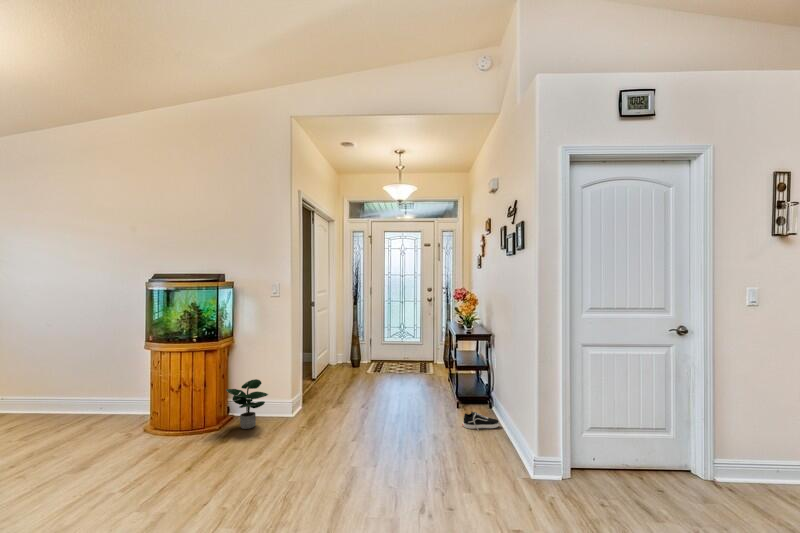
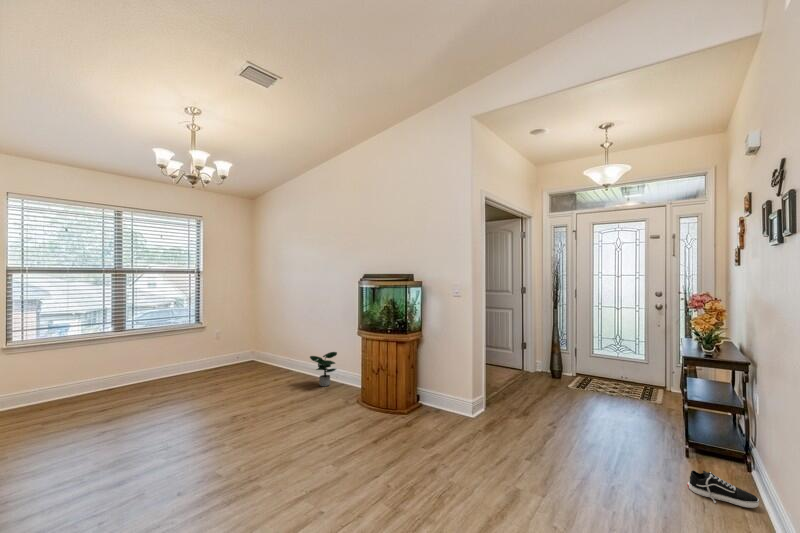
potted plant: present [226,379,268,429] -> present [310,352,337,386]

